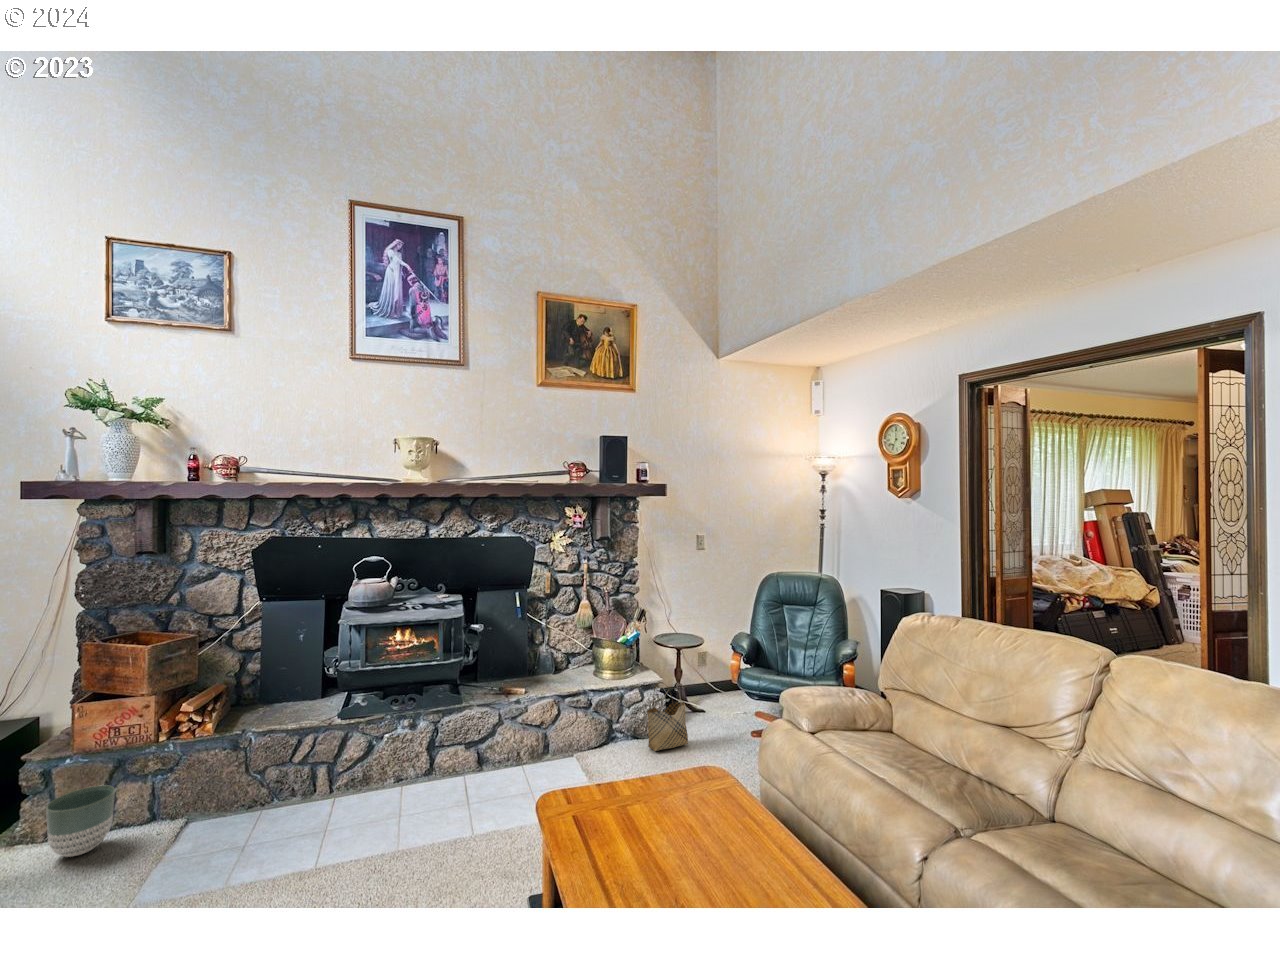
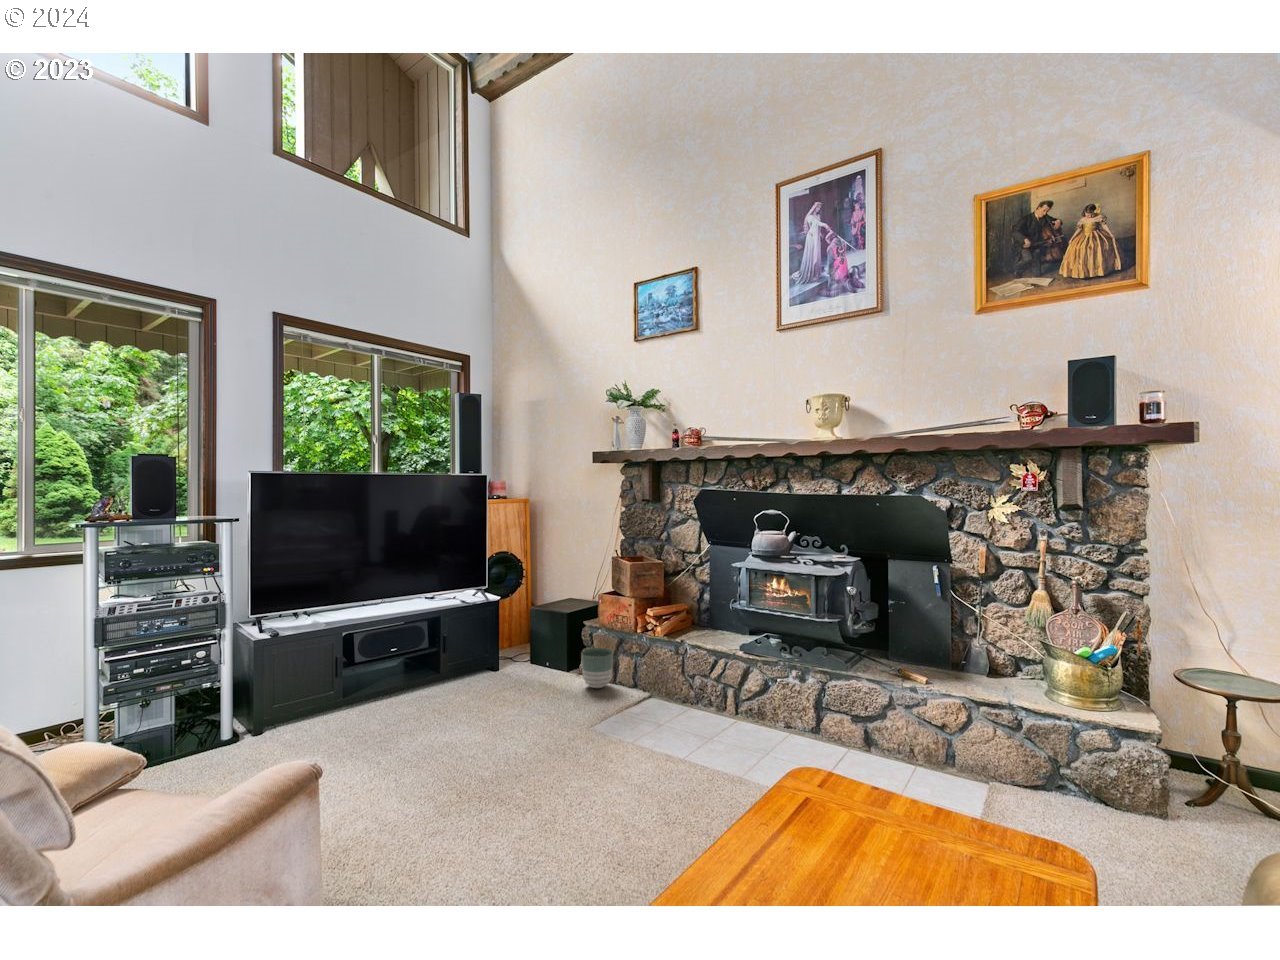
woven basket: present [647,682,688,751] -> none [1111,733,1204,851]

